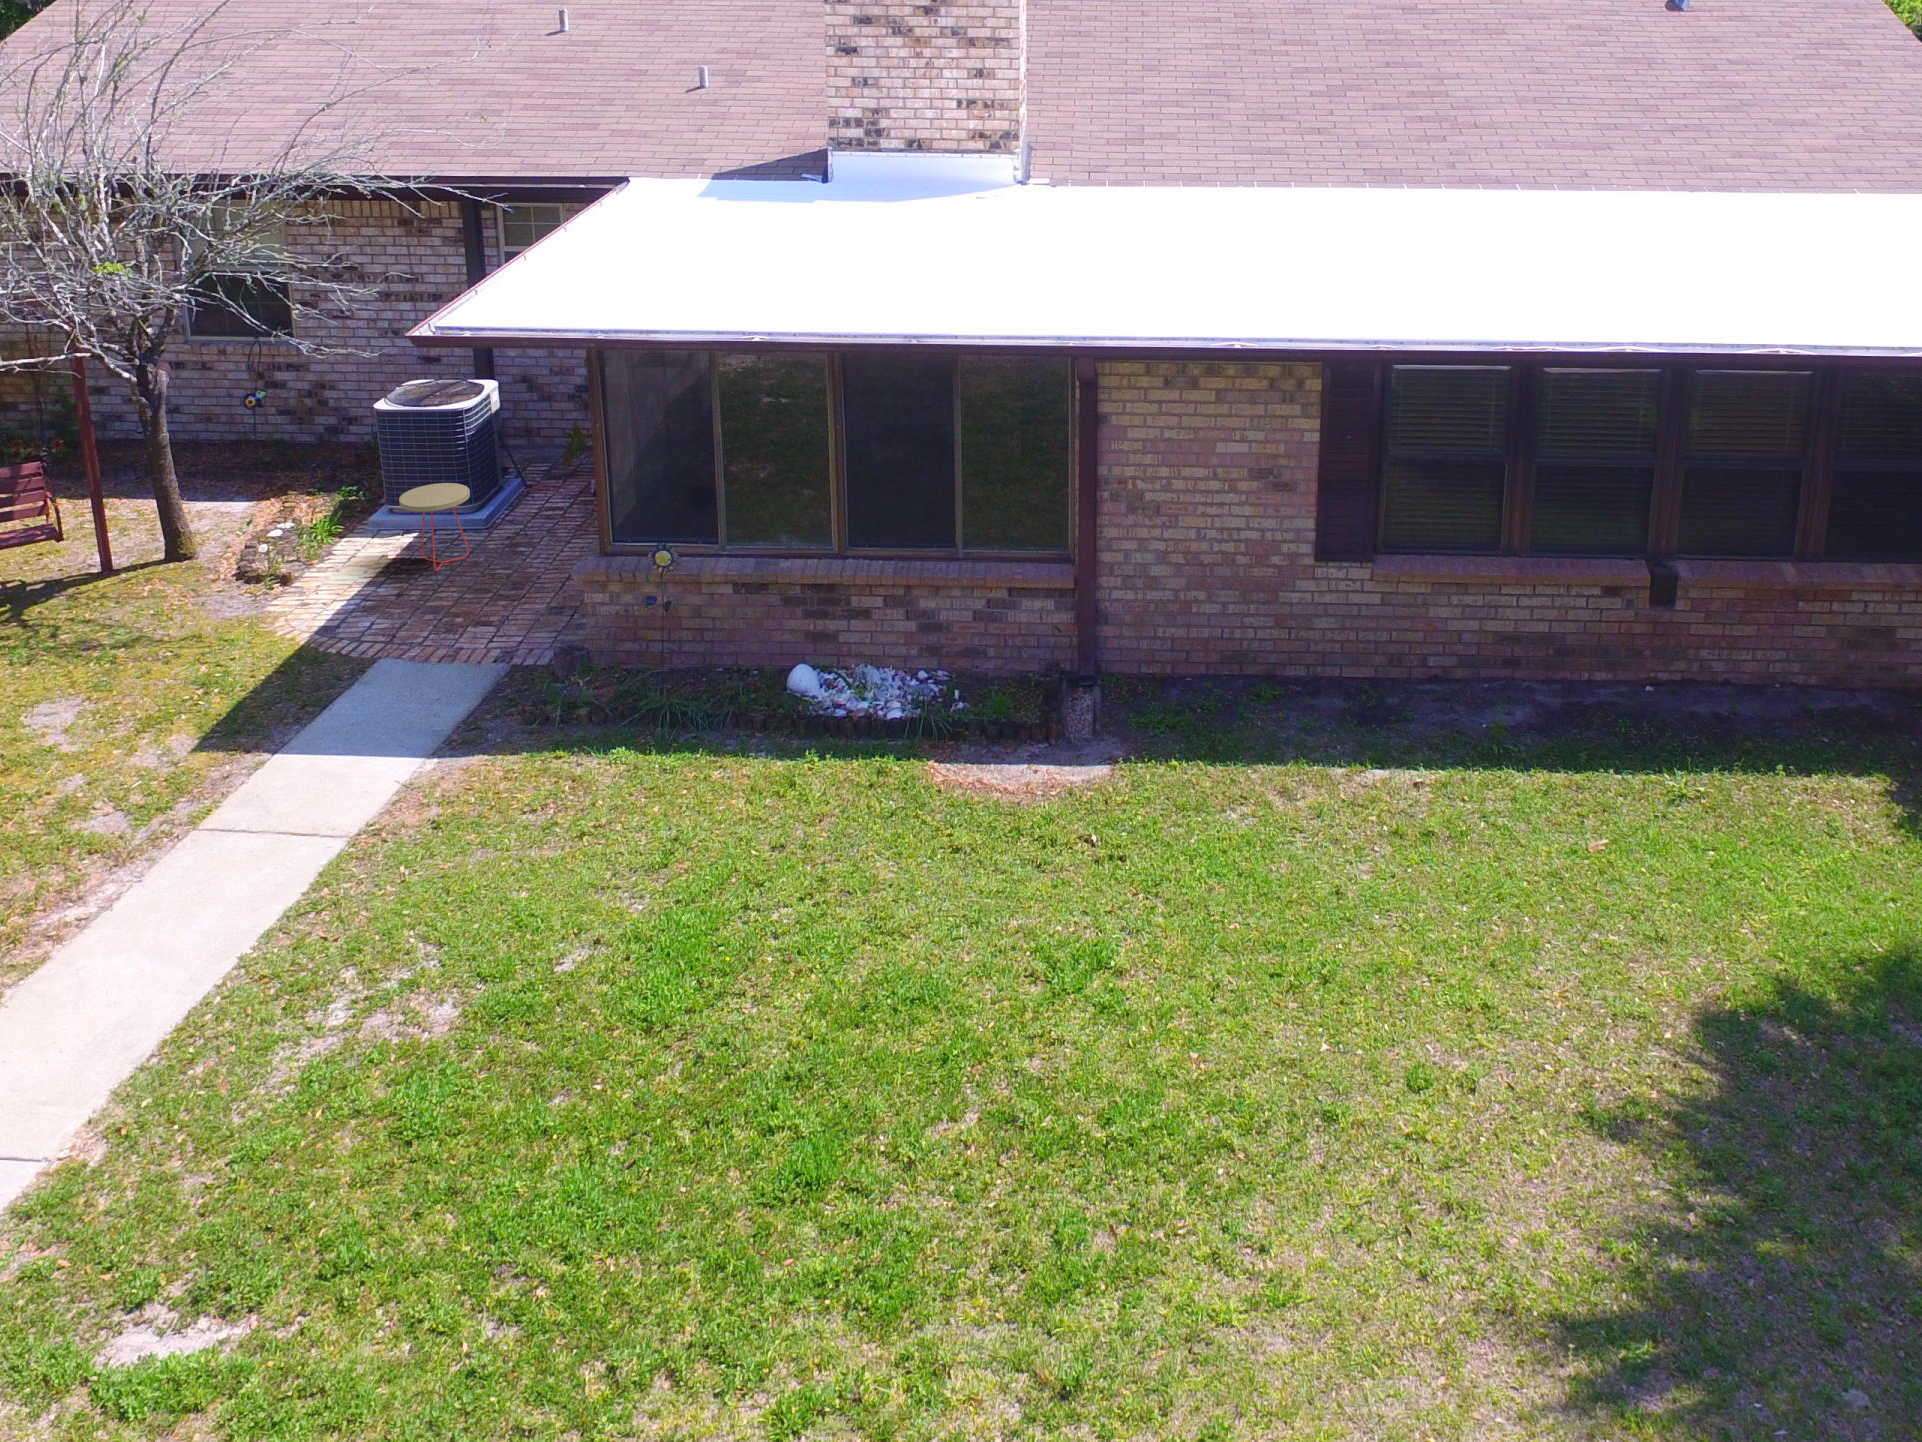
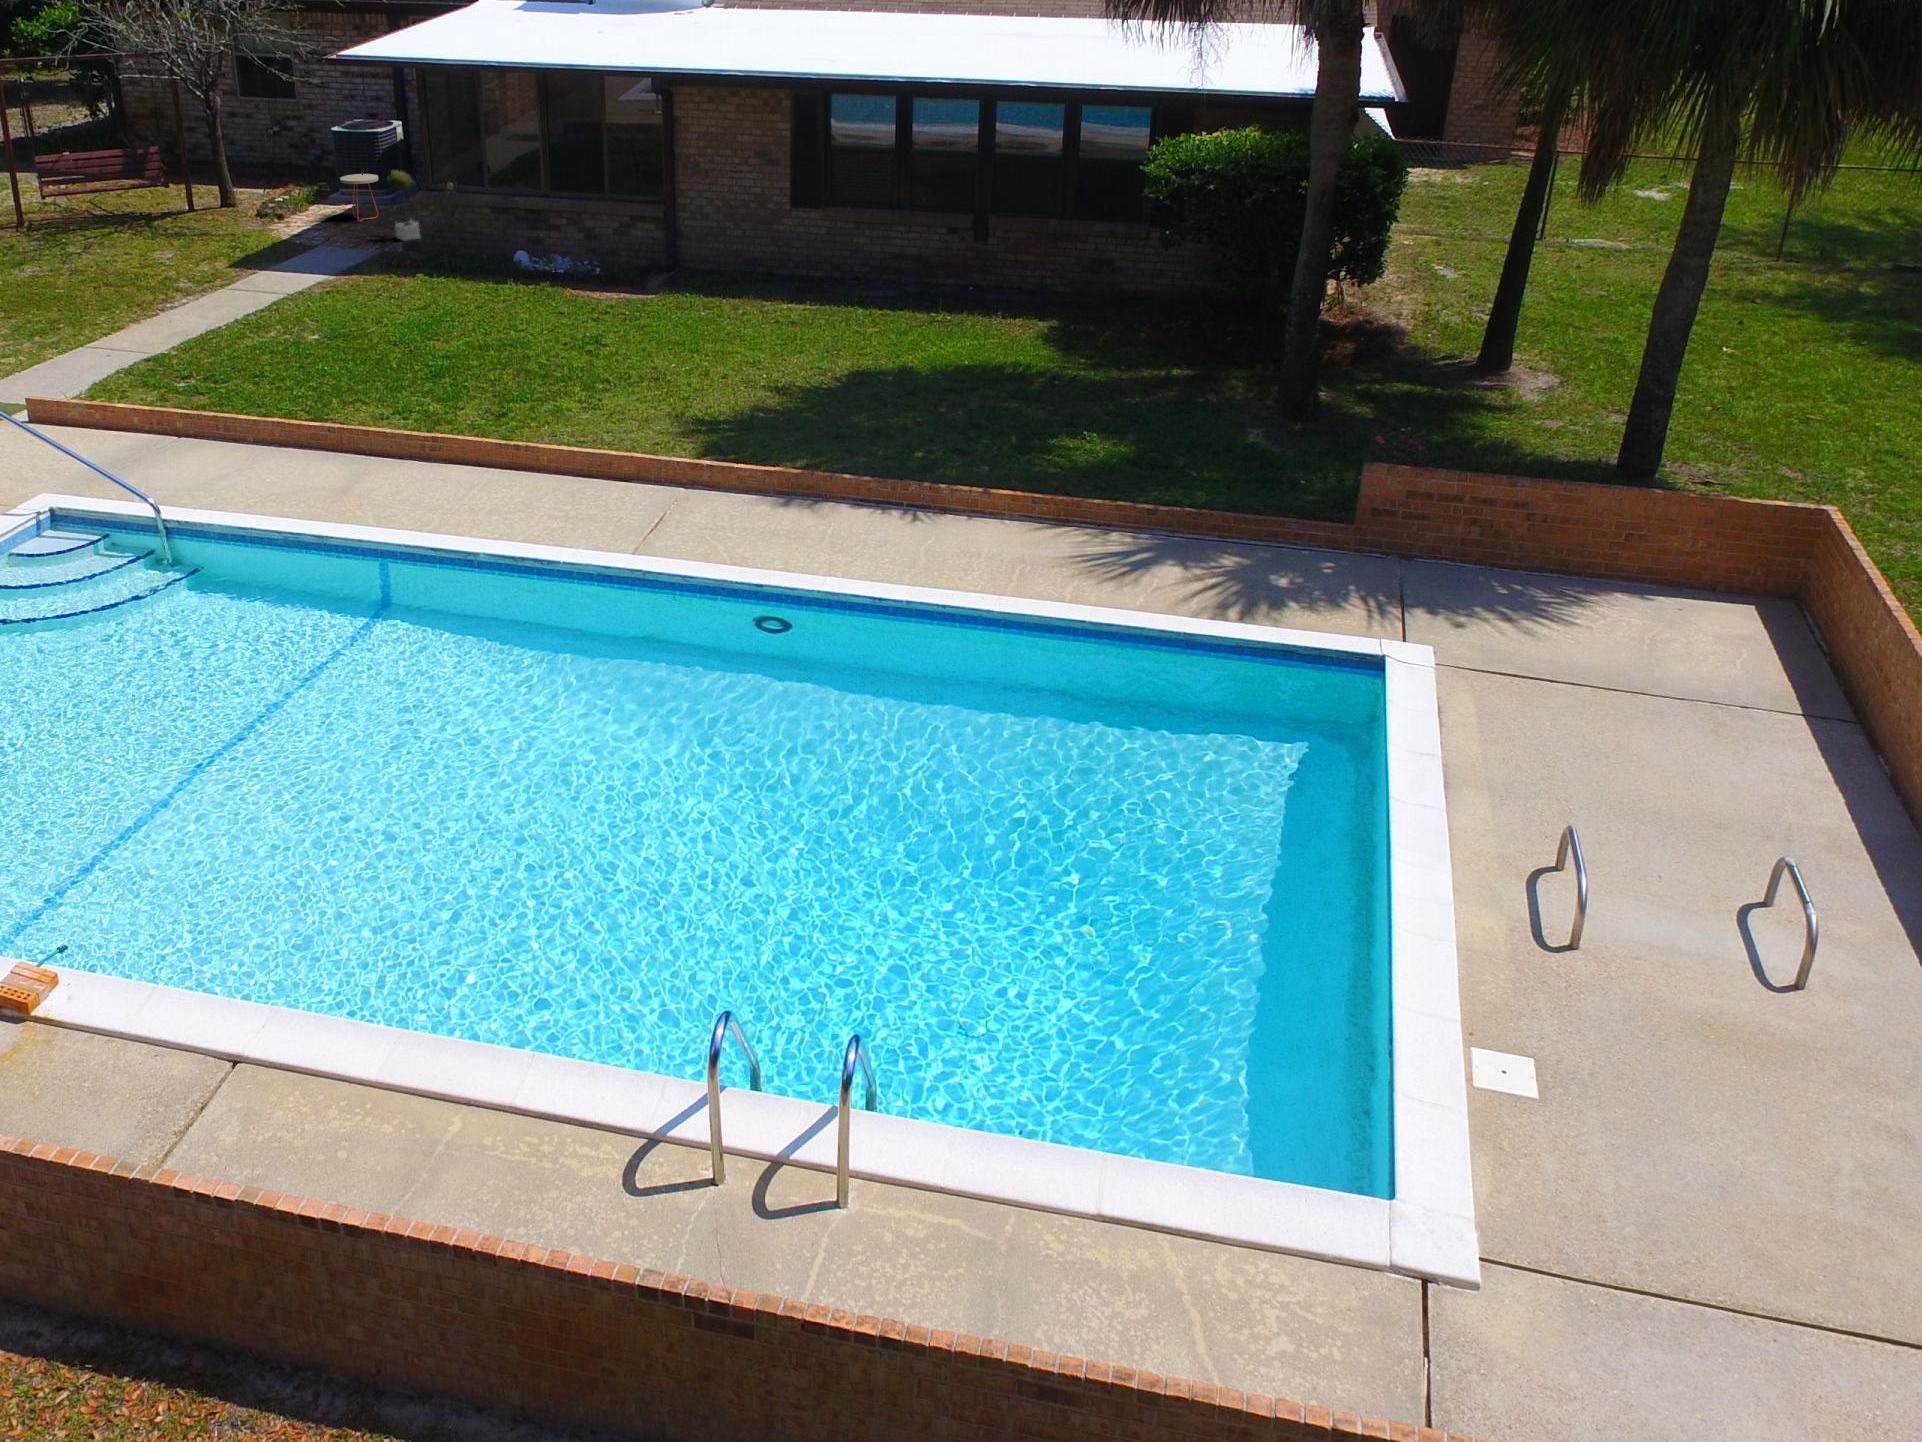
potted tree: none [502,496,566,622] -> present [387,171,420,241]

